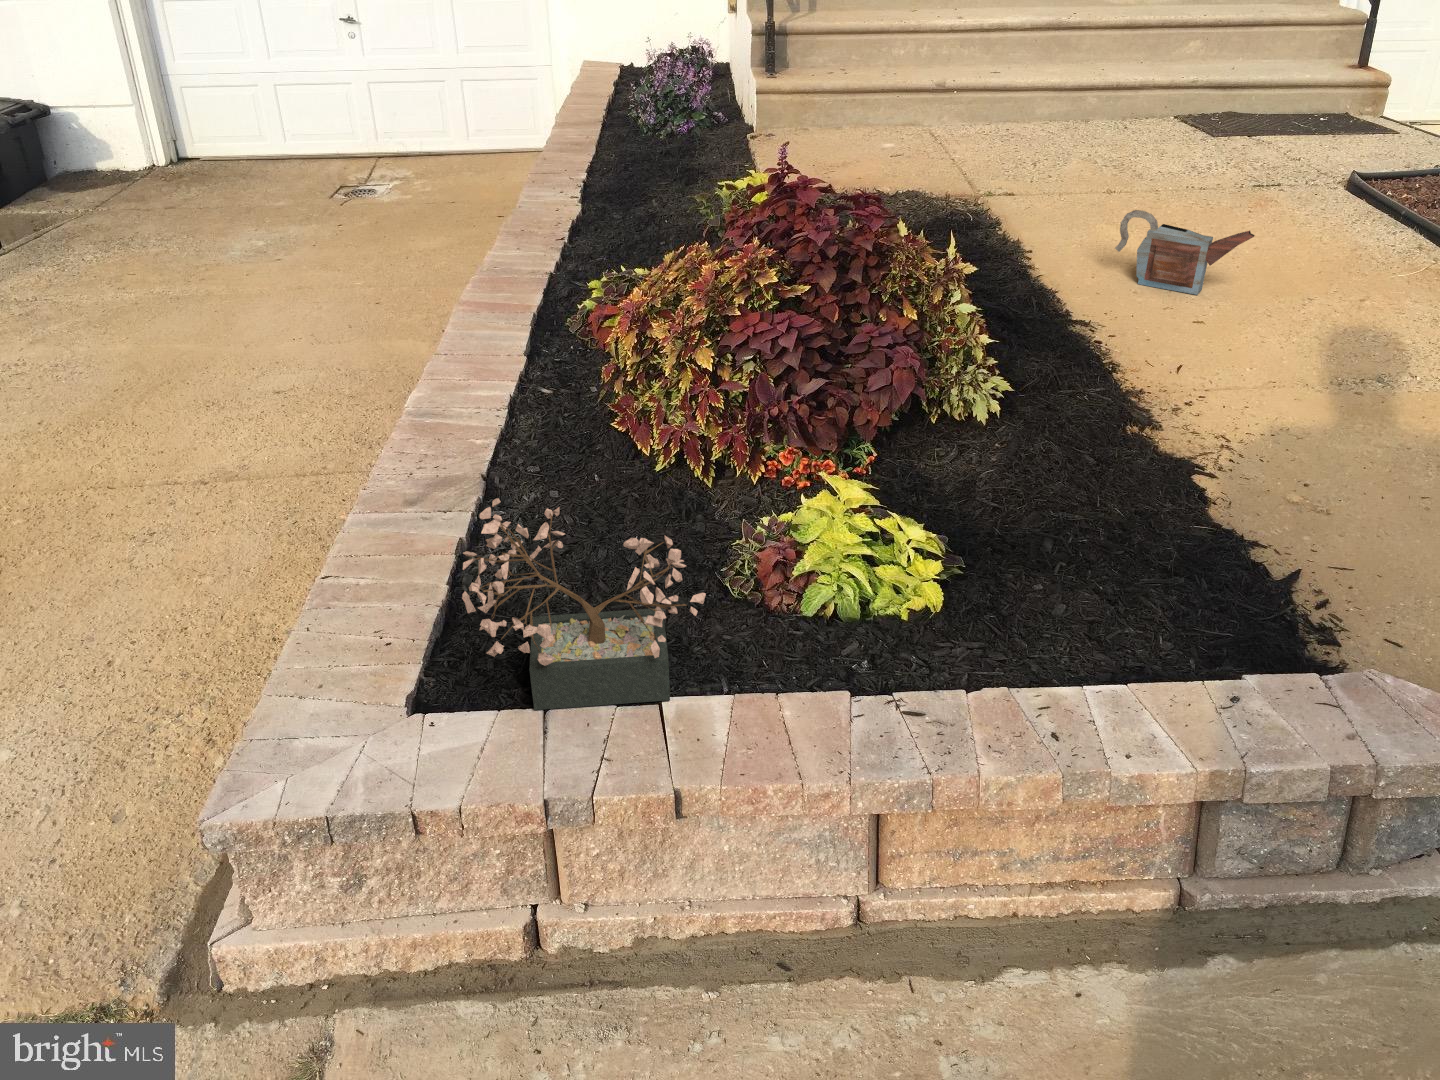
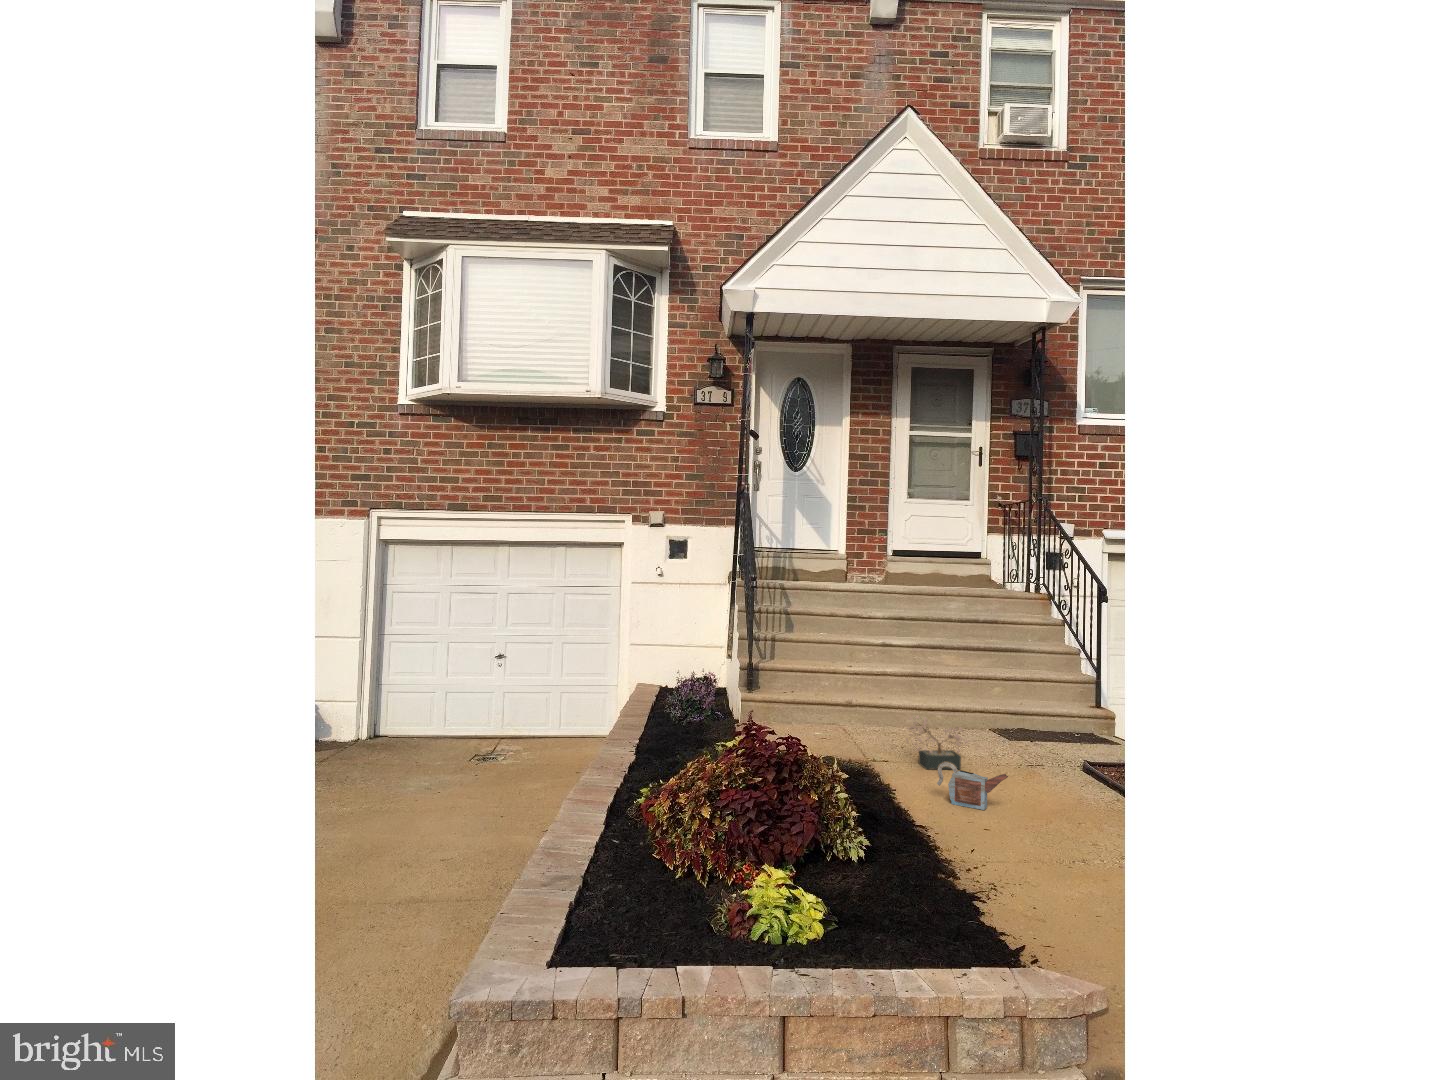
decorative plant: present [462,498,706,710] -> present [906,716,968,769]

